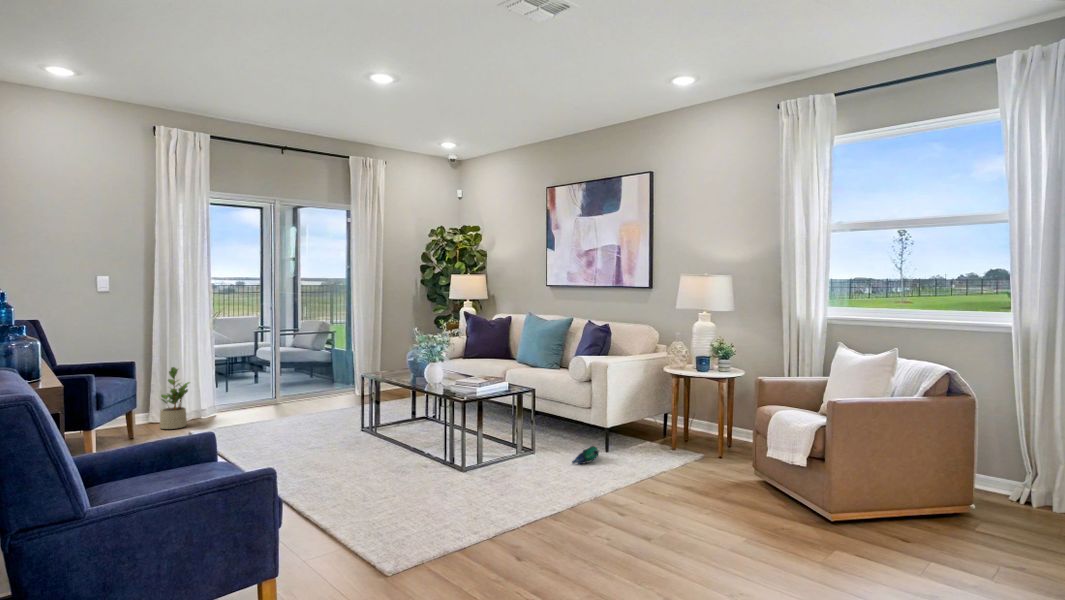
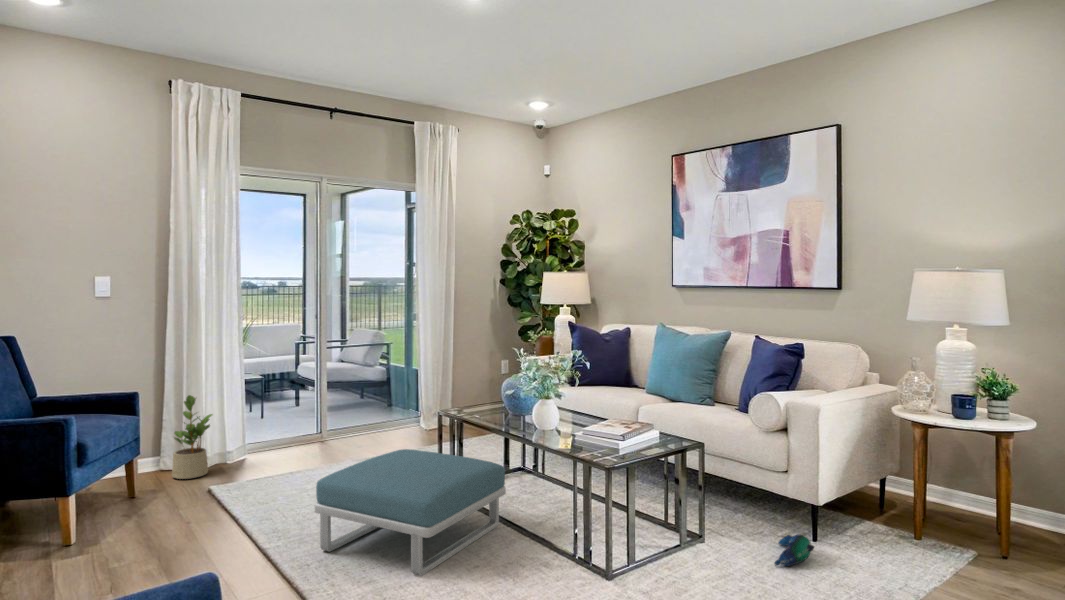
footstool: none [269,400,403,472] -> present [315,449,506,576]

